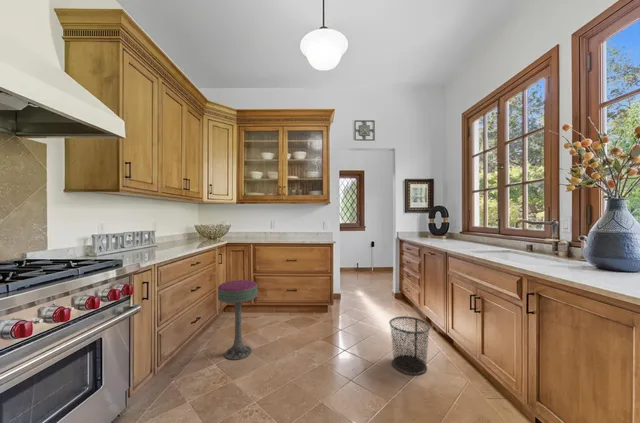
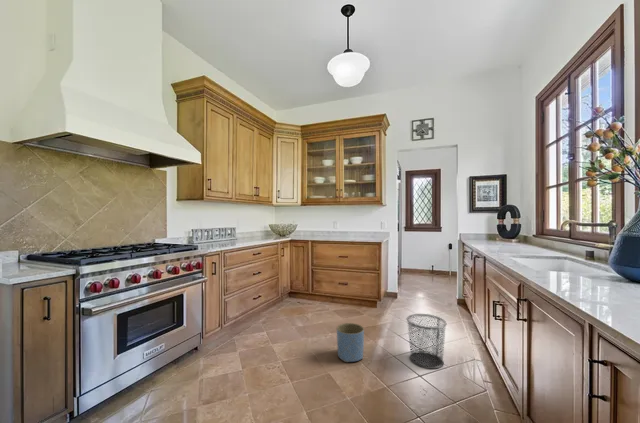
bar stool: present [218,280,257,360] -> none [270,269,300,331]
planter: none [320,339,351,388] -> present [337,323,364,362]

